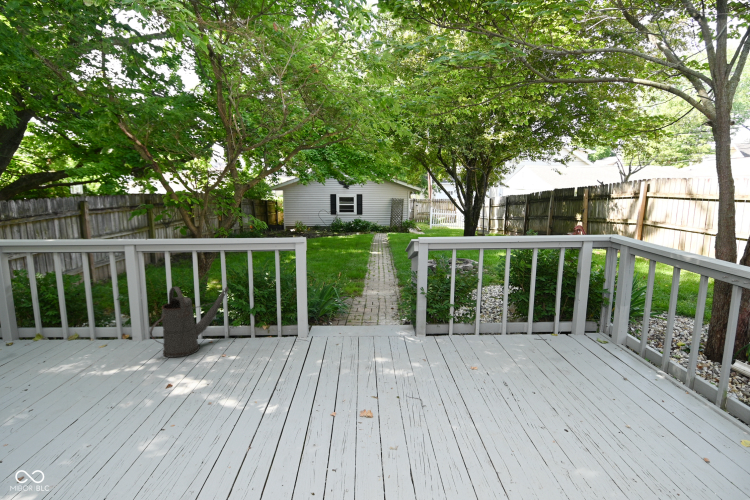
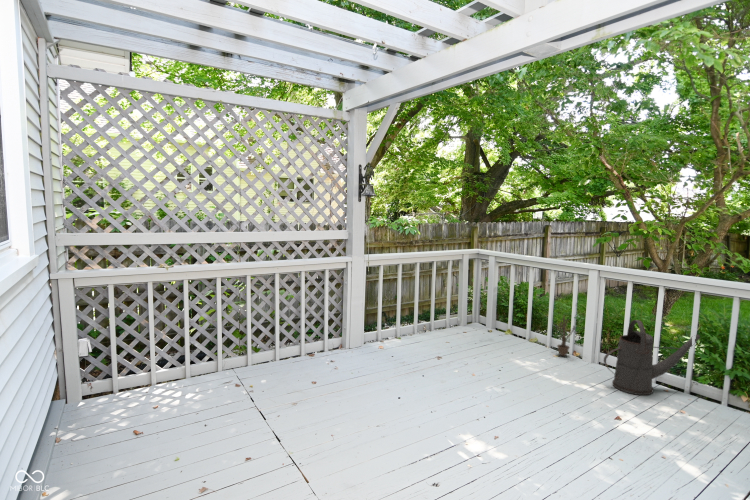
decorative plant: none [96,299,120,343] -> present [552,316,576,356]

